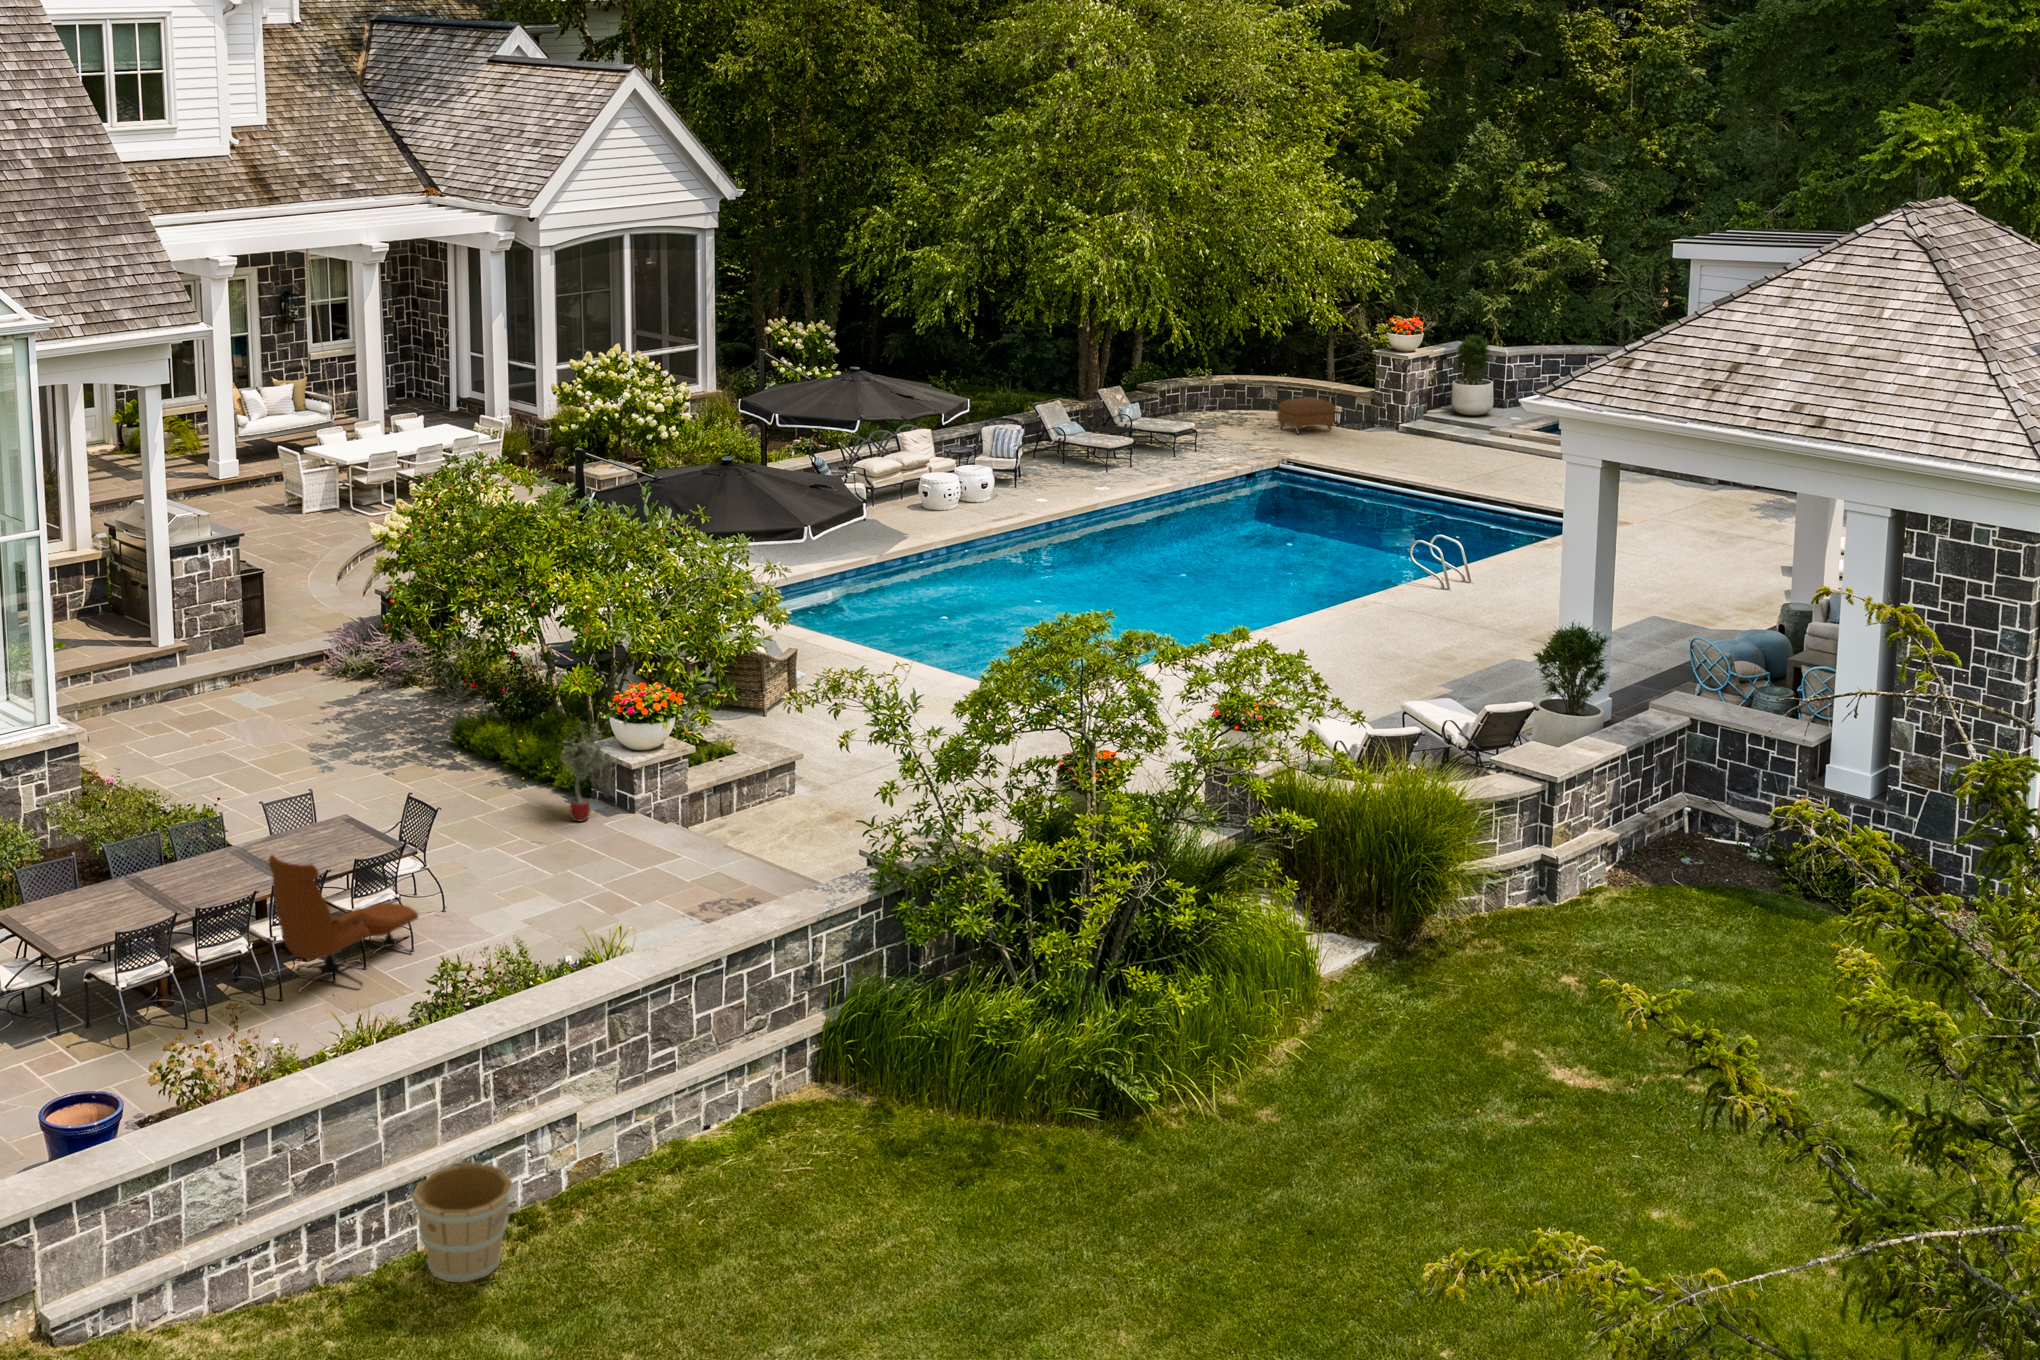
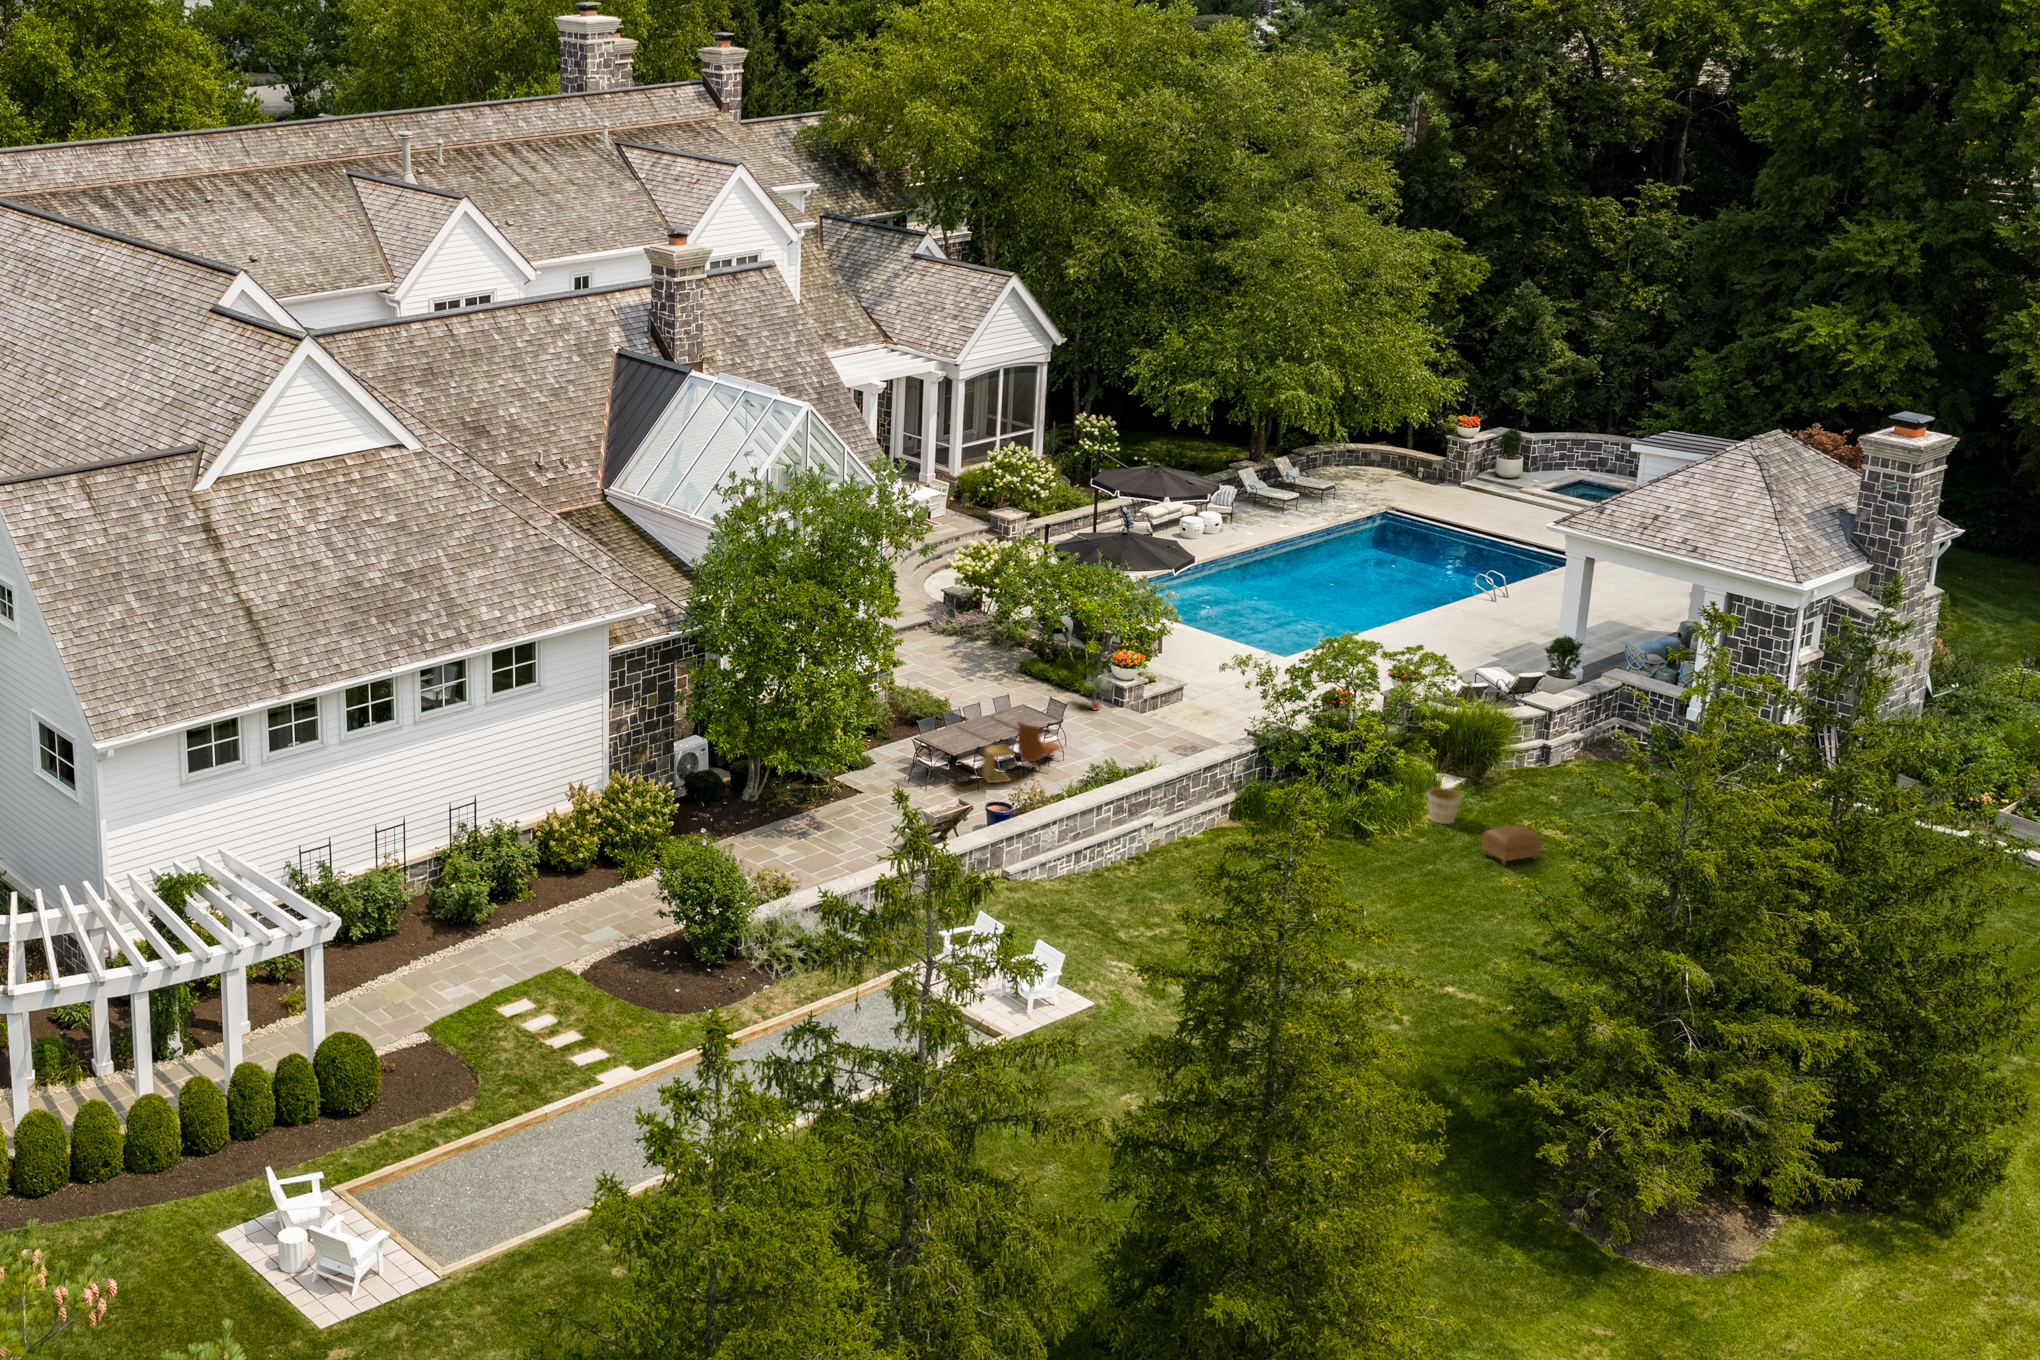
ottoman: present [1277,398,1336,433] -> present [1481,825,1543,865]
side table: none [168,917,243,1027] -> present [981,744,1013,783]
wooden bucket: present [412,1162,514,1282] -> present [1427,787,1462,824]

